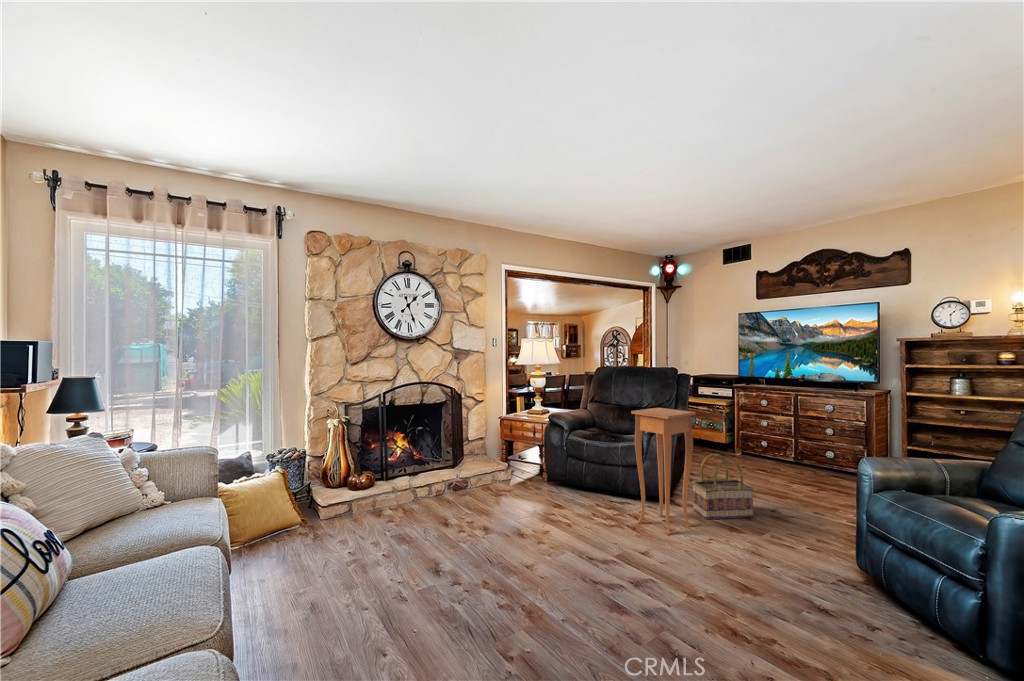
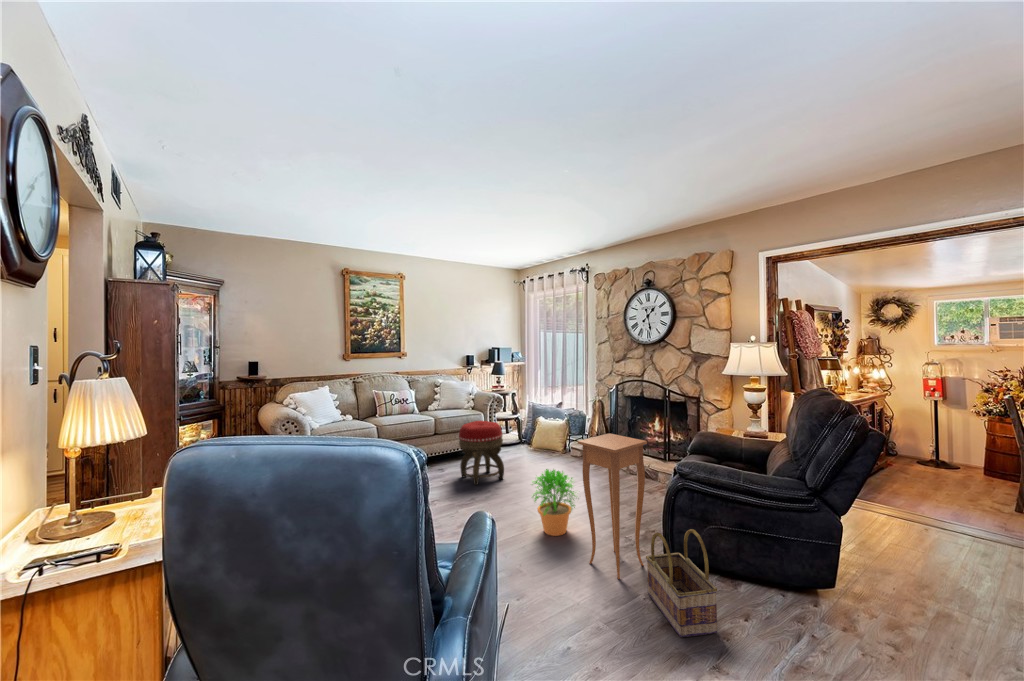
potted plant: none [568,471,634,552] -> present [533,469,575,536]
footstool: none [310,476,409,629] -> present [459,421,504,485]

